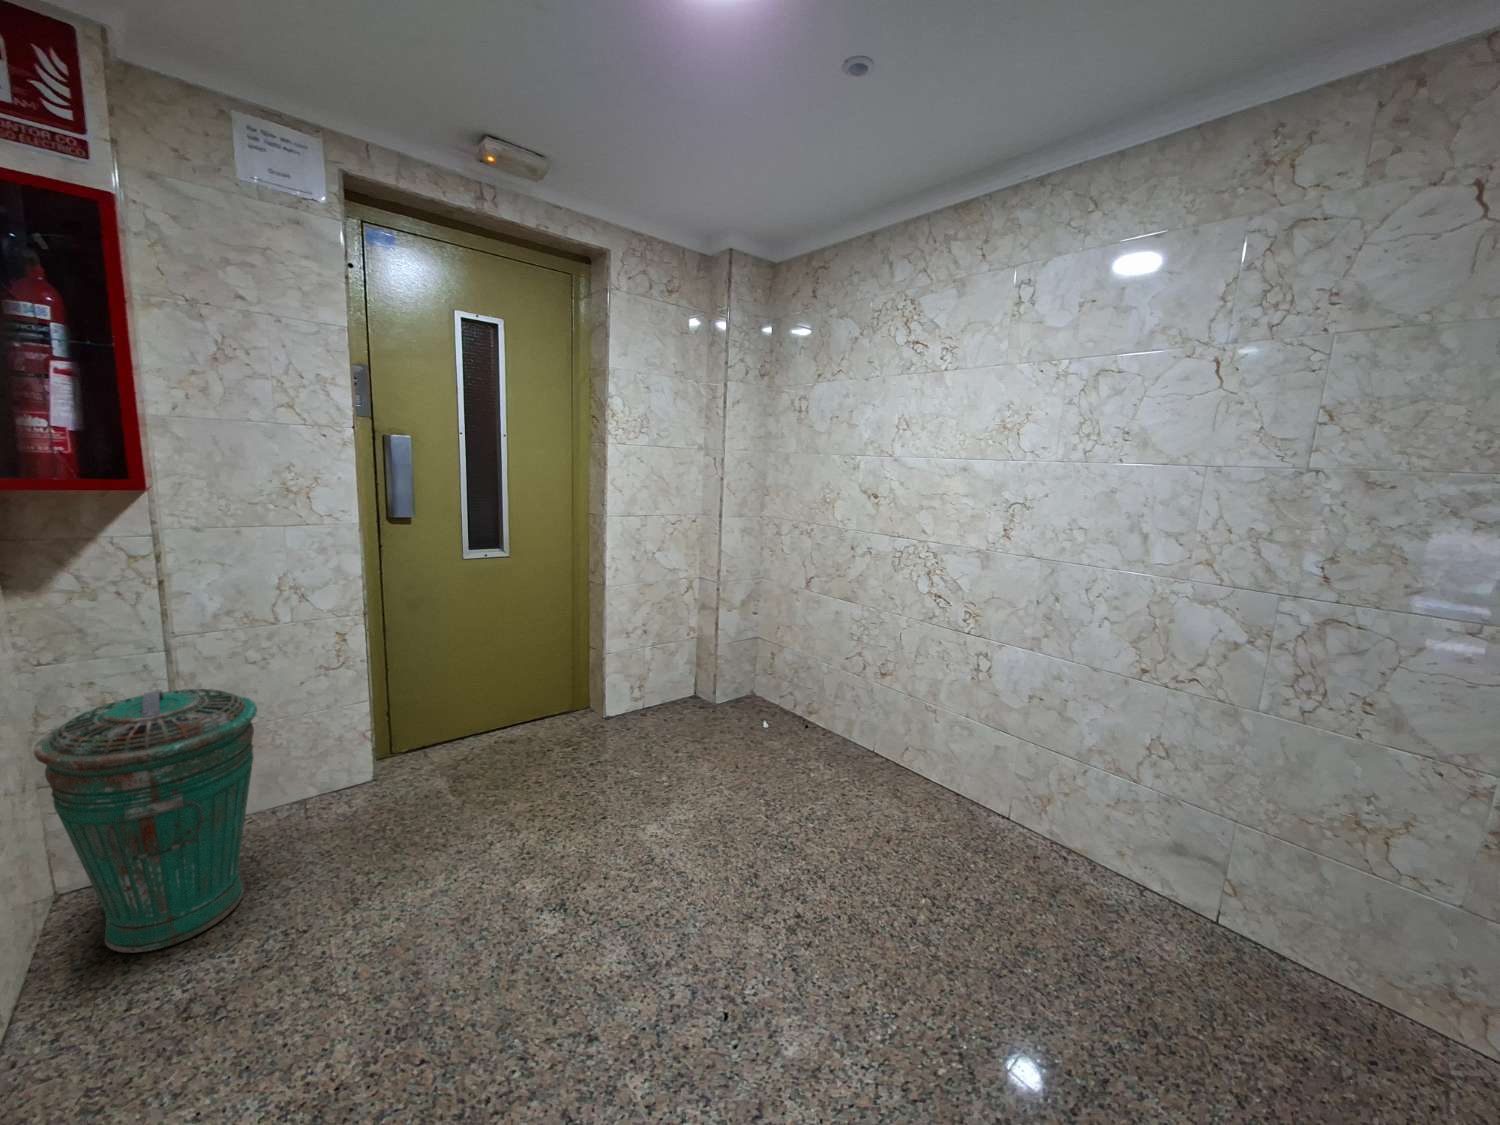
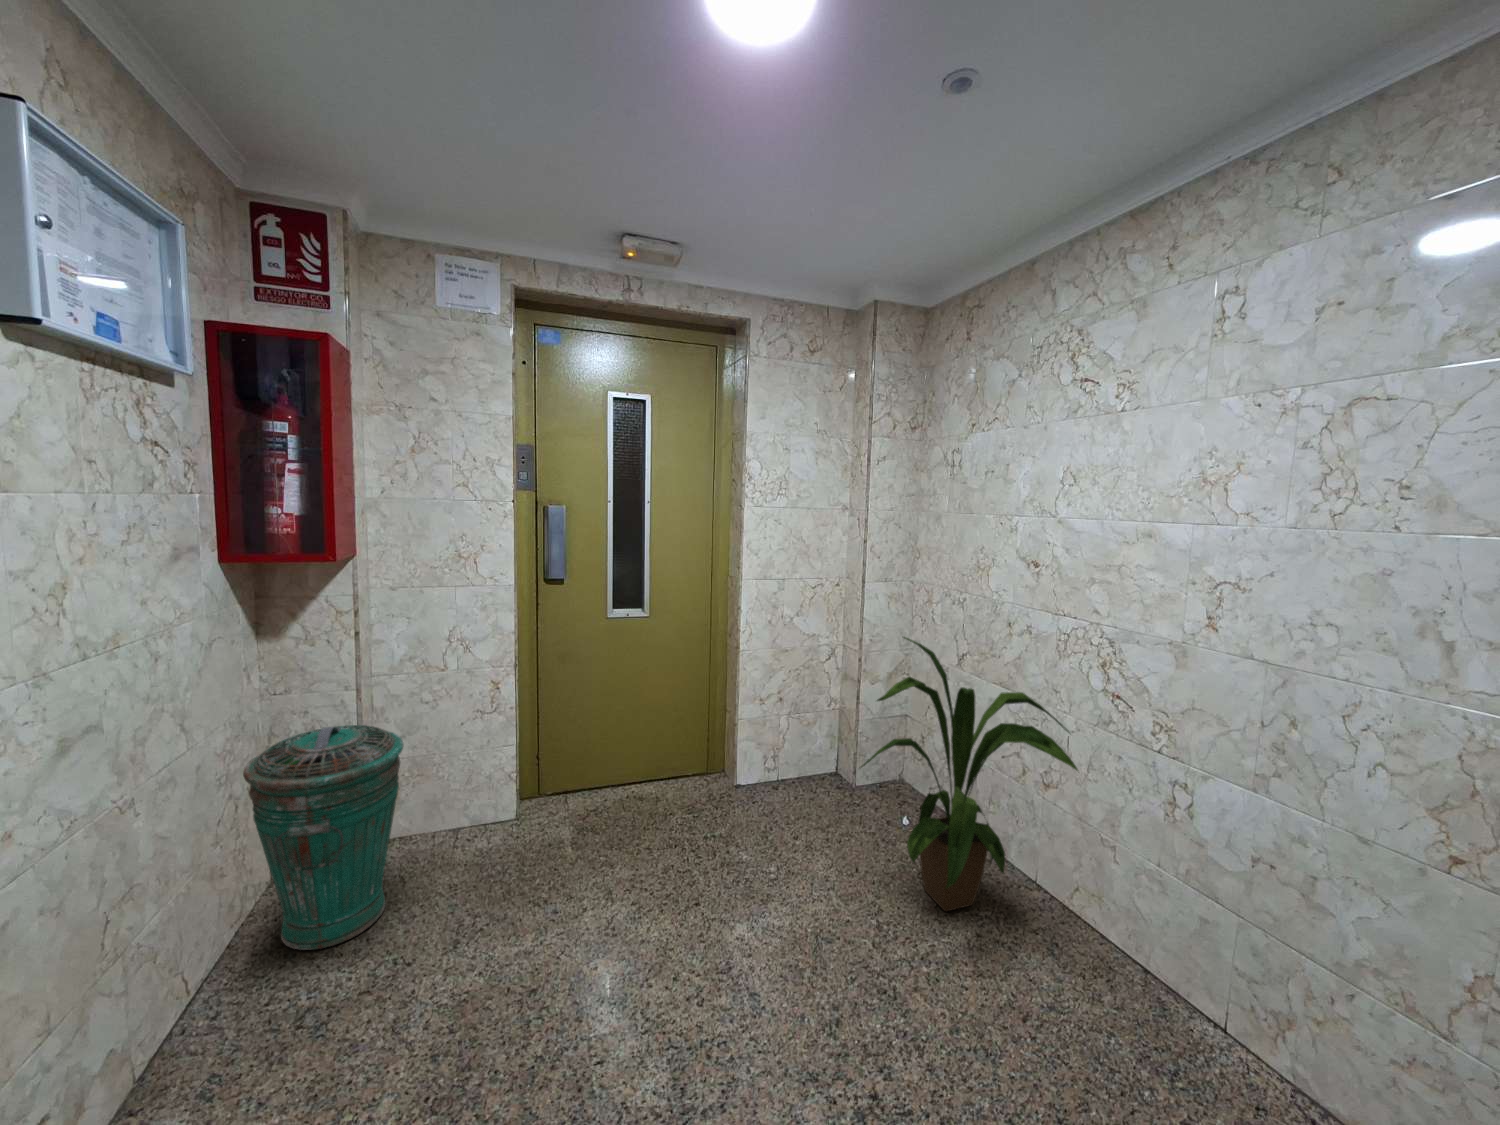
house plant: none [741,560,920,783] -> present [861,637,1078,911]

